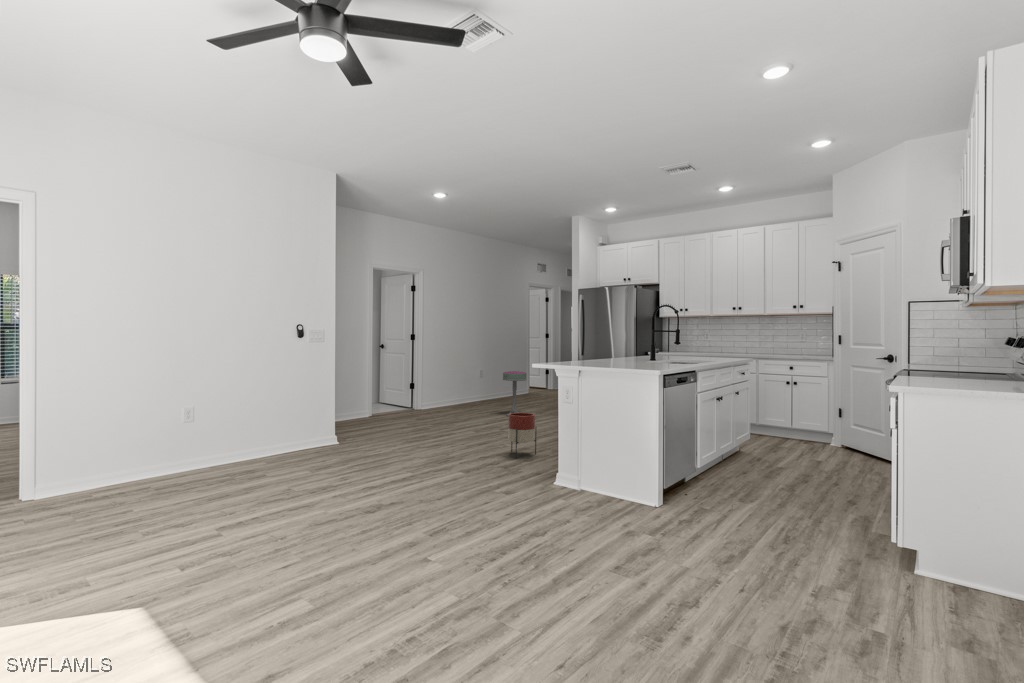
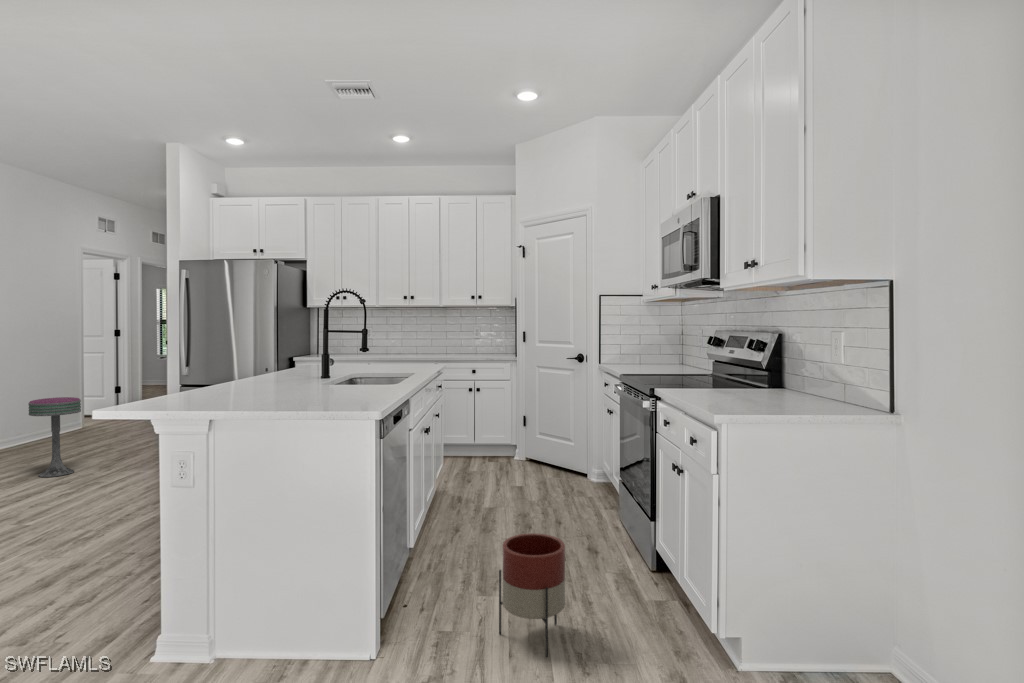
planter: present [508,413,536,457] -> present [499,533,565,657]

